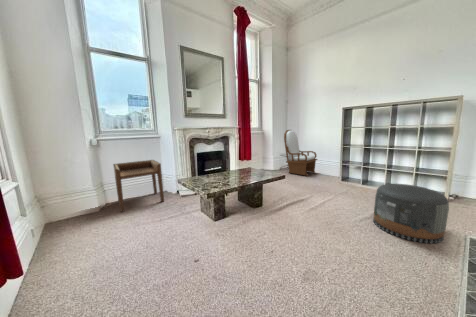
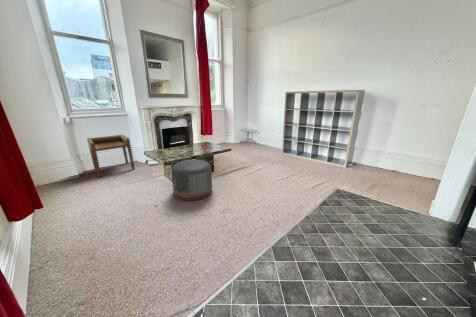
armchair: present [284,130,317,176] -> none [242,108,270,149]
pouf: present [373,184,449,243] -> present [172,160,212,201]

